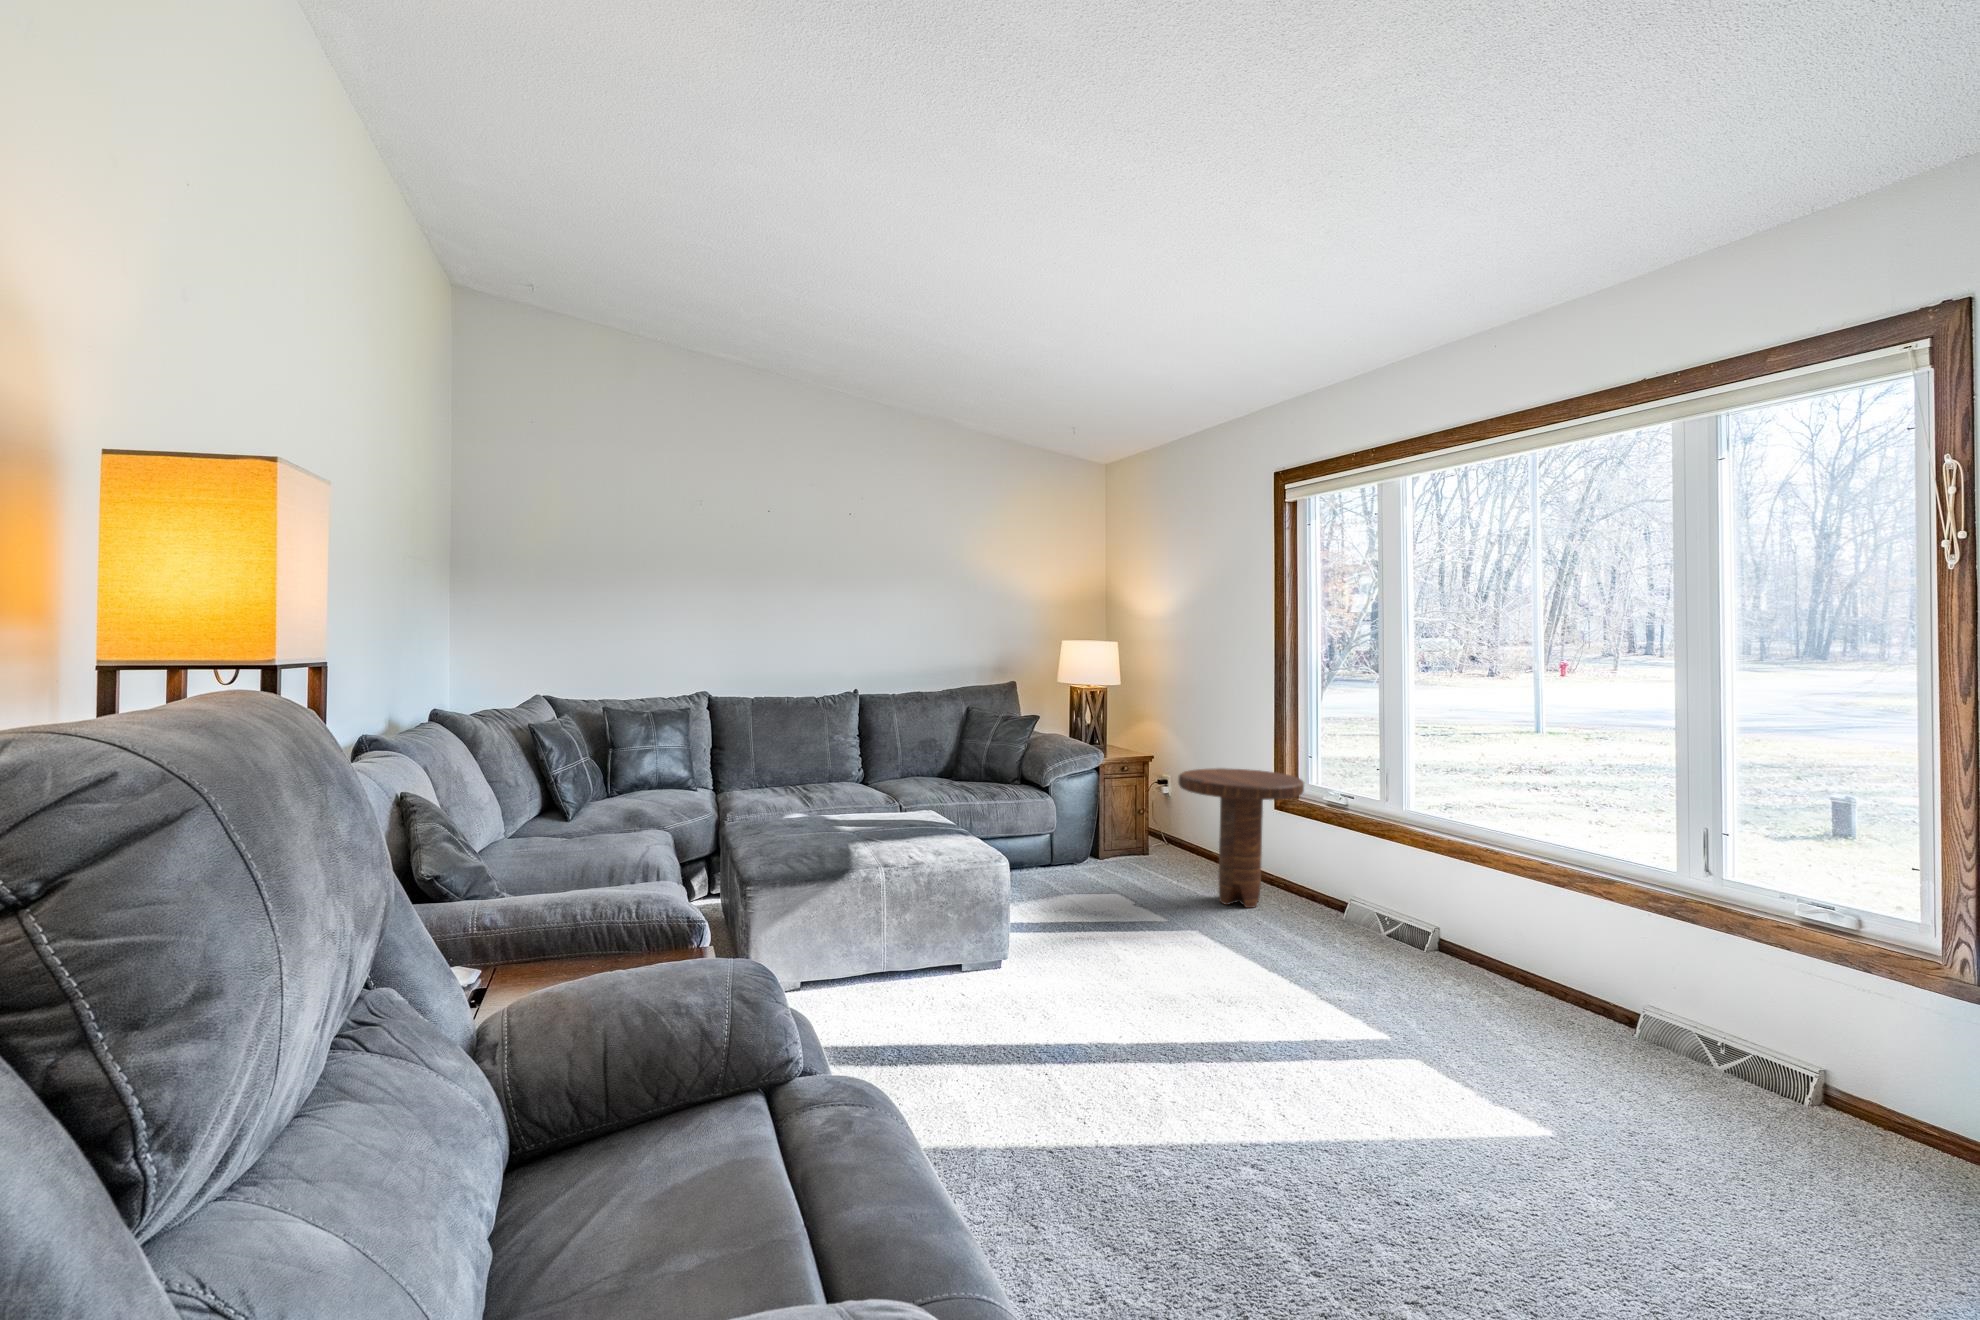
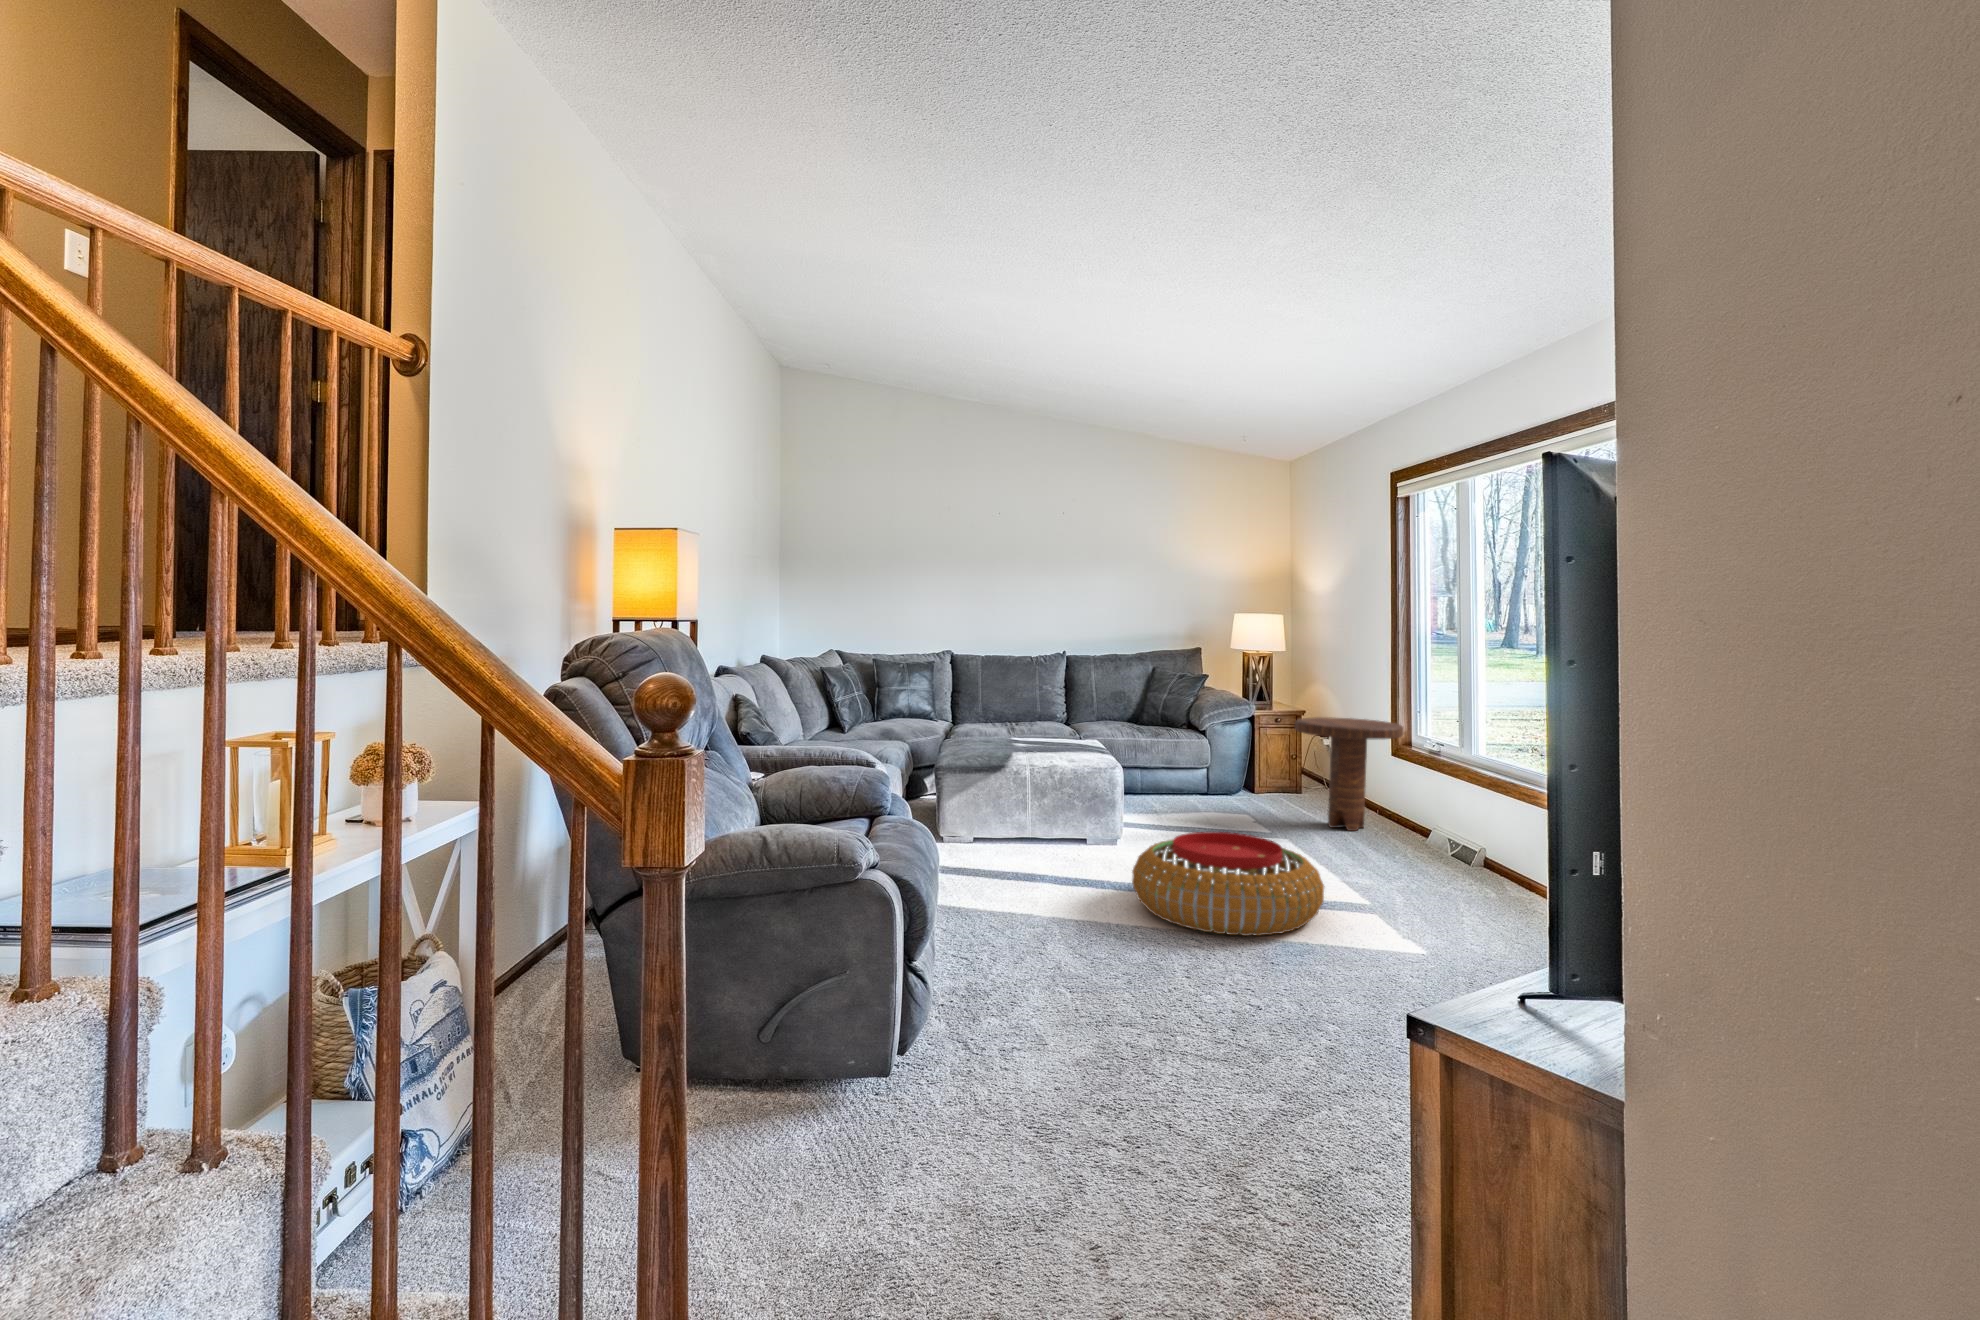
pouf: none [1095,964,1370,1144] -> present [1132,832,1324,936]

